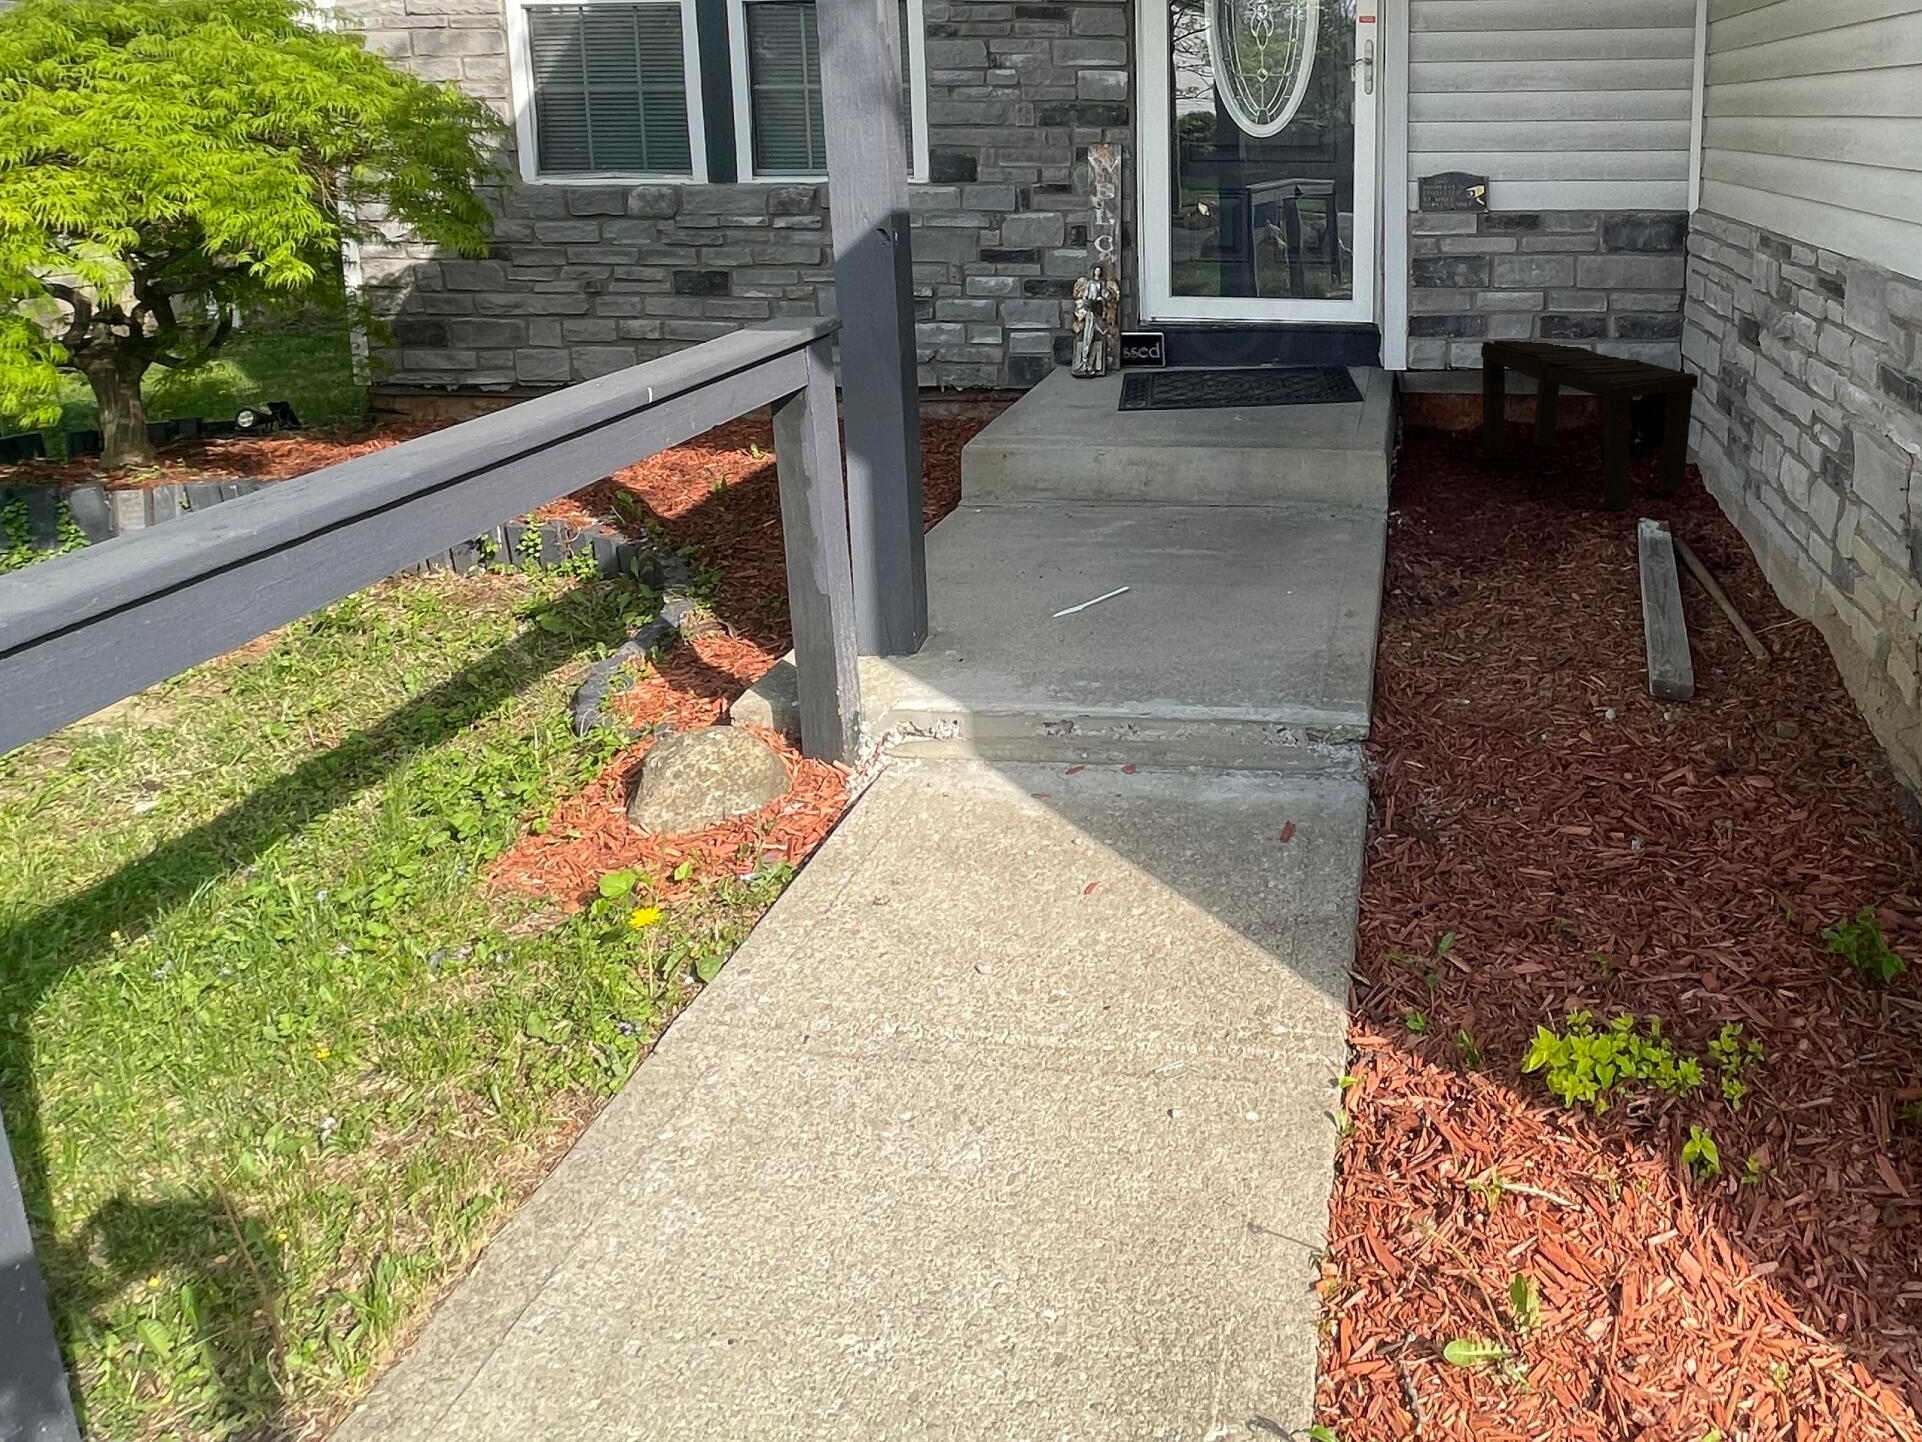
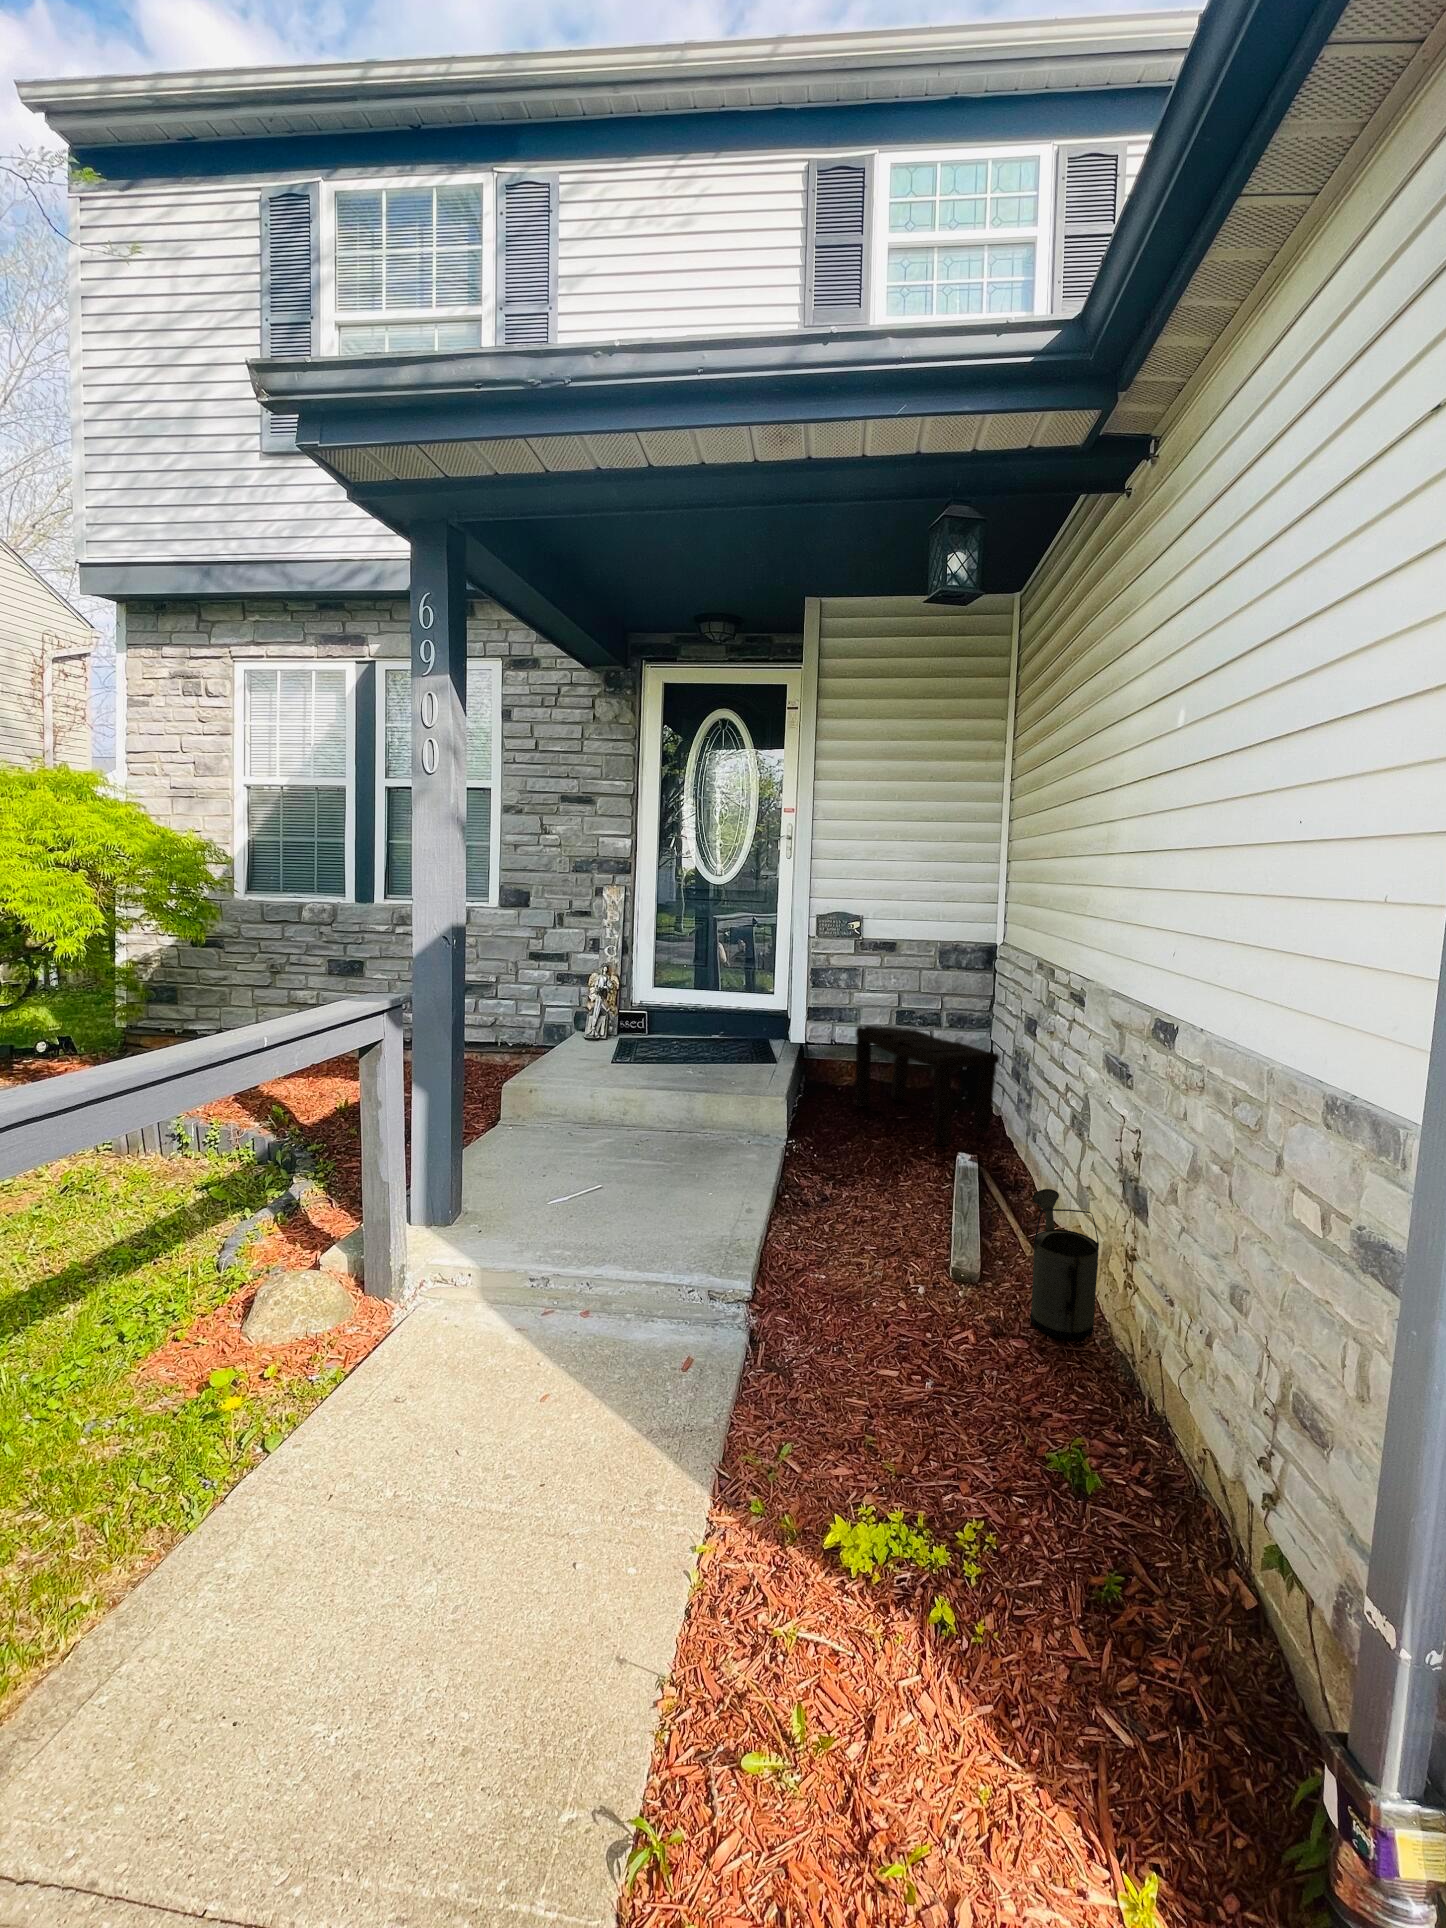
watering can: none [1768,564,1871,774] -> present [1030,1189,1099,1340]

